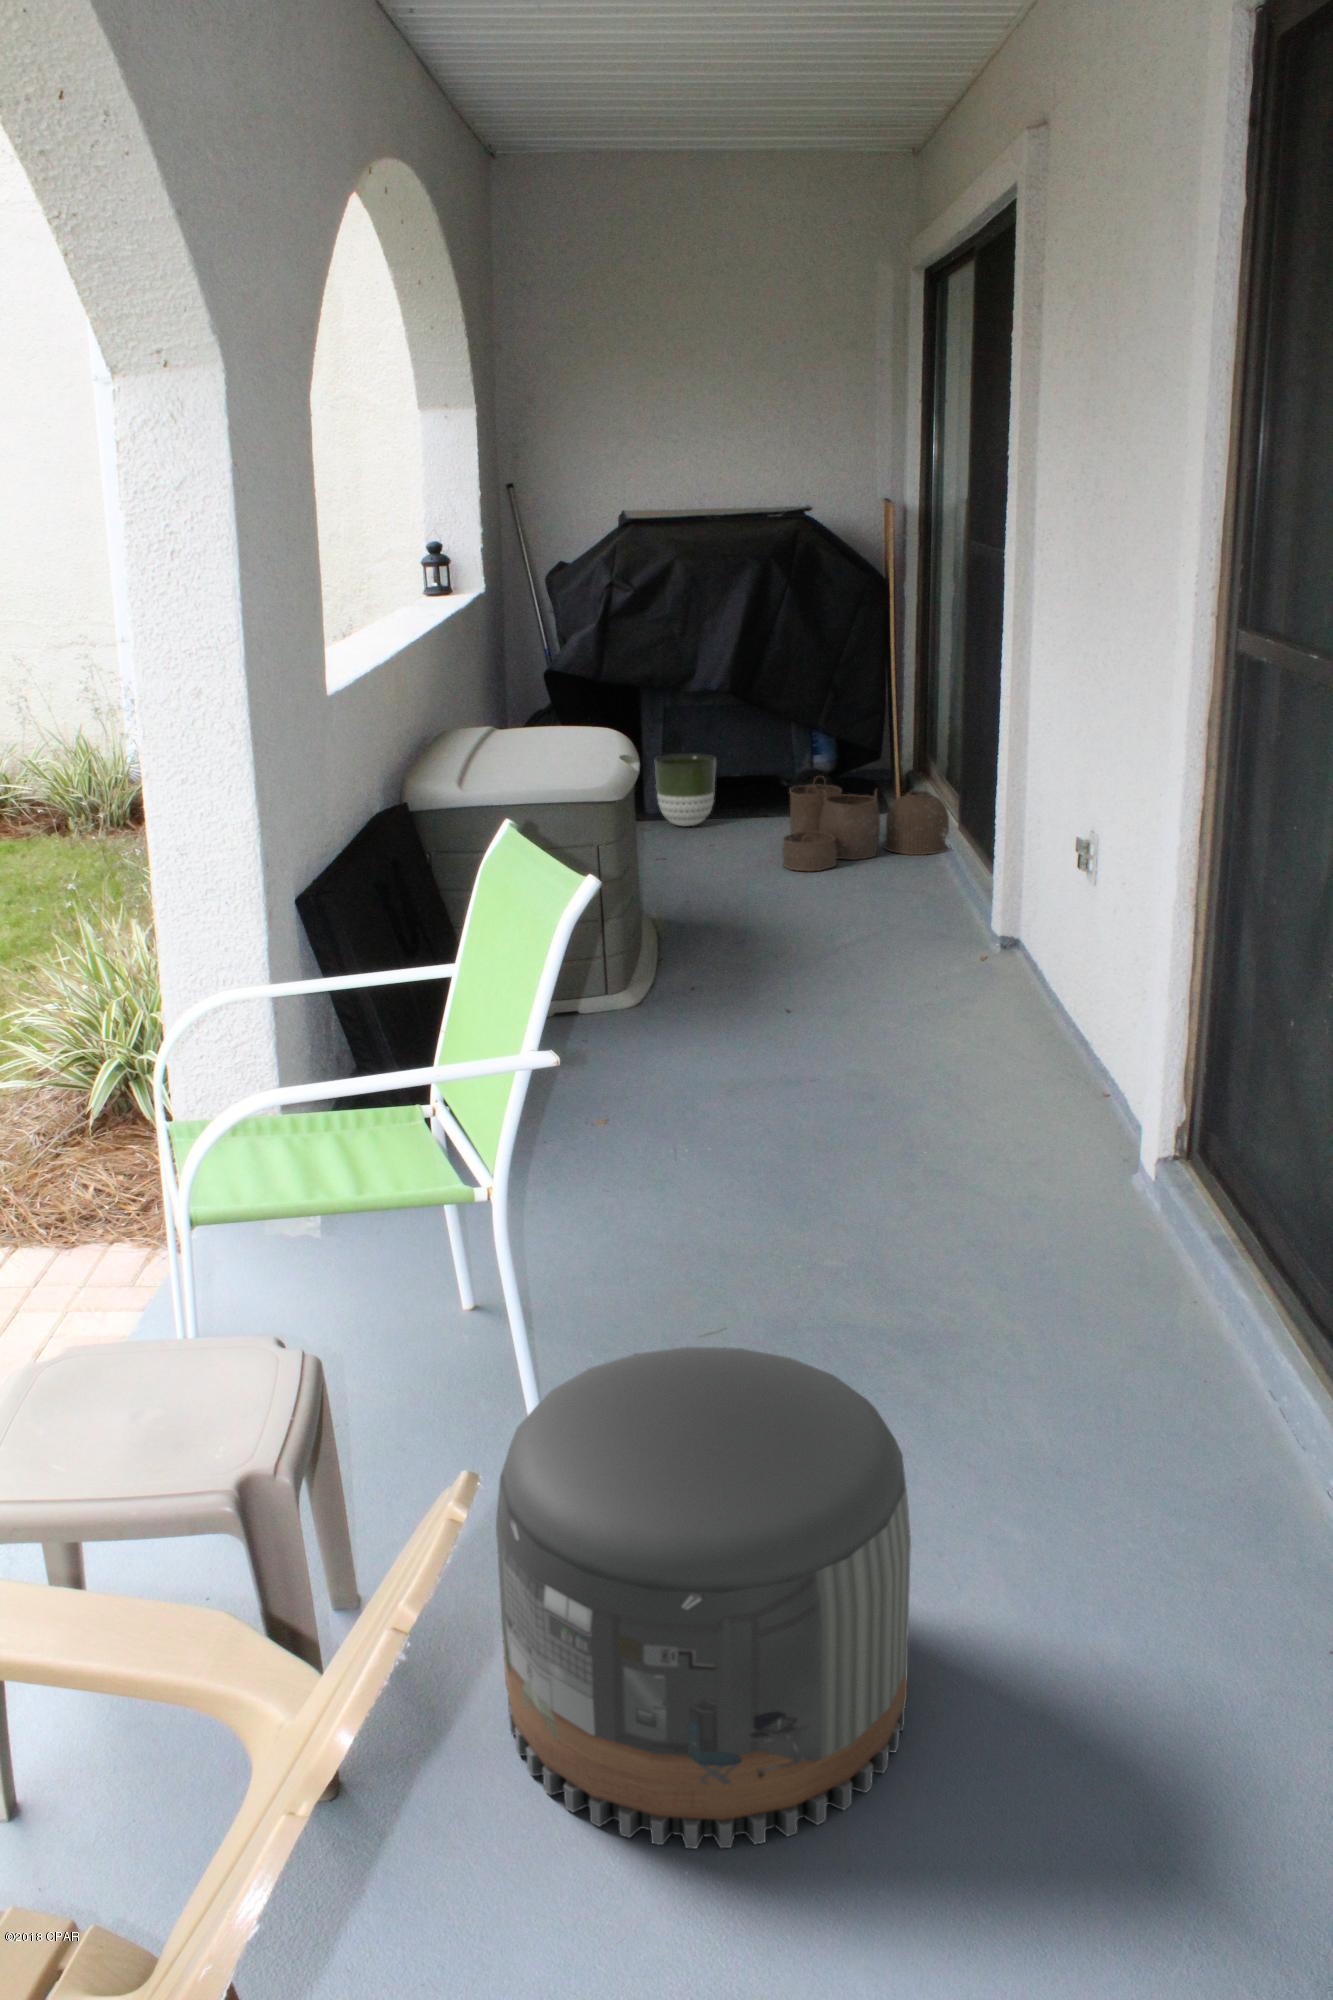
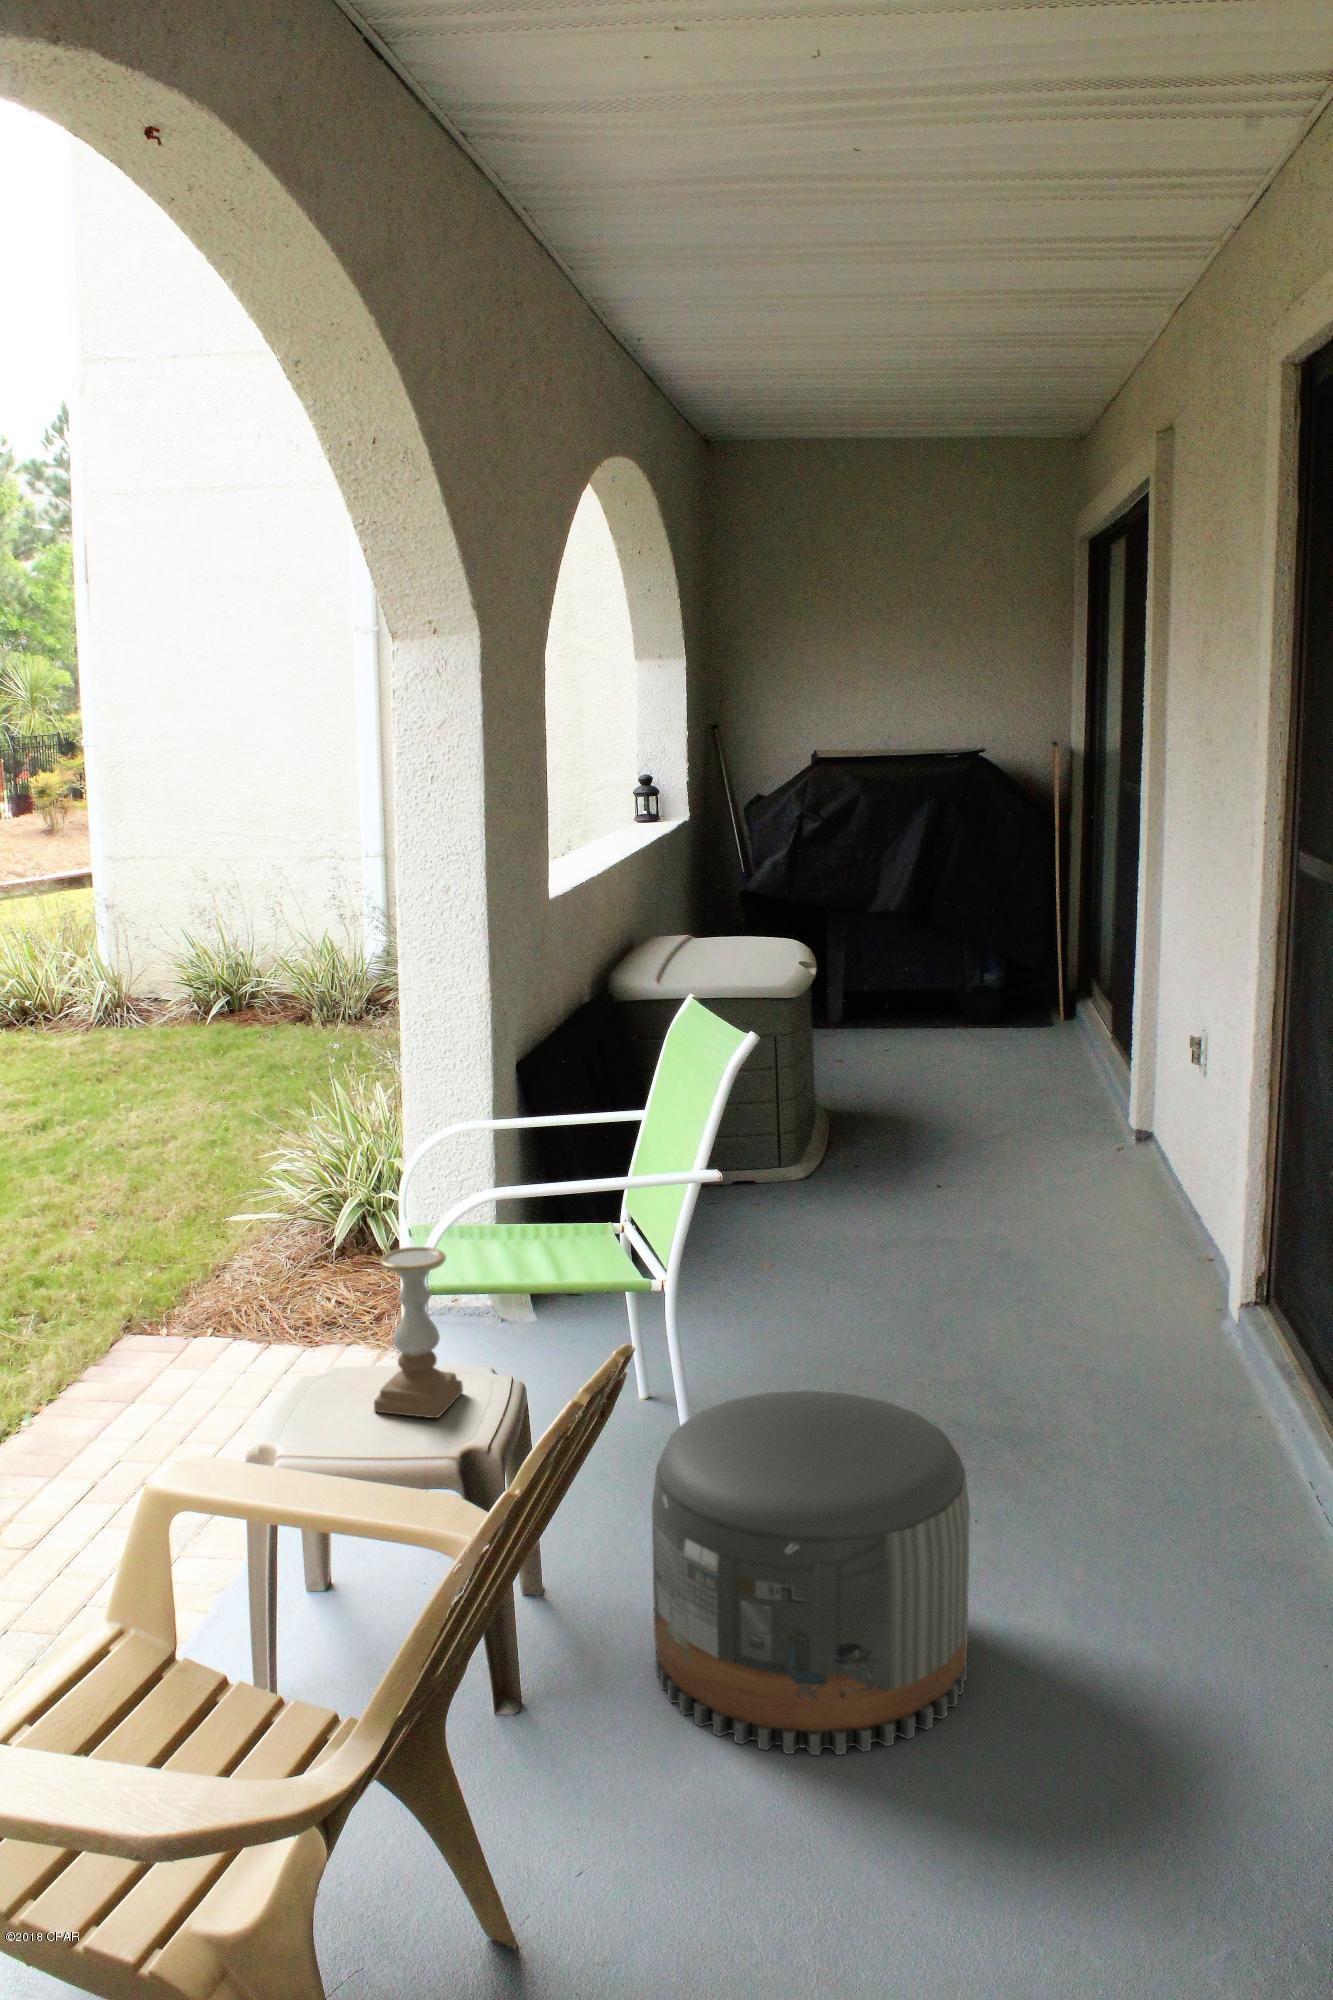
planter: present [655,754,716,826] -> none [835,966,891,1032]
woven basket: present [782,776,949,871] -> none [947,988,1106,1073]
candle holder: none [100,1211,232,1447] -> present [374,1247,463,1418]

